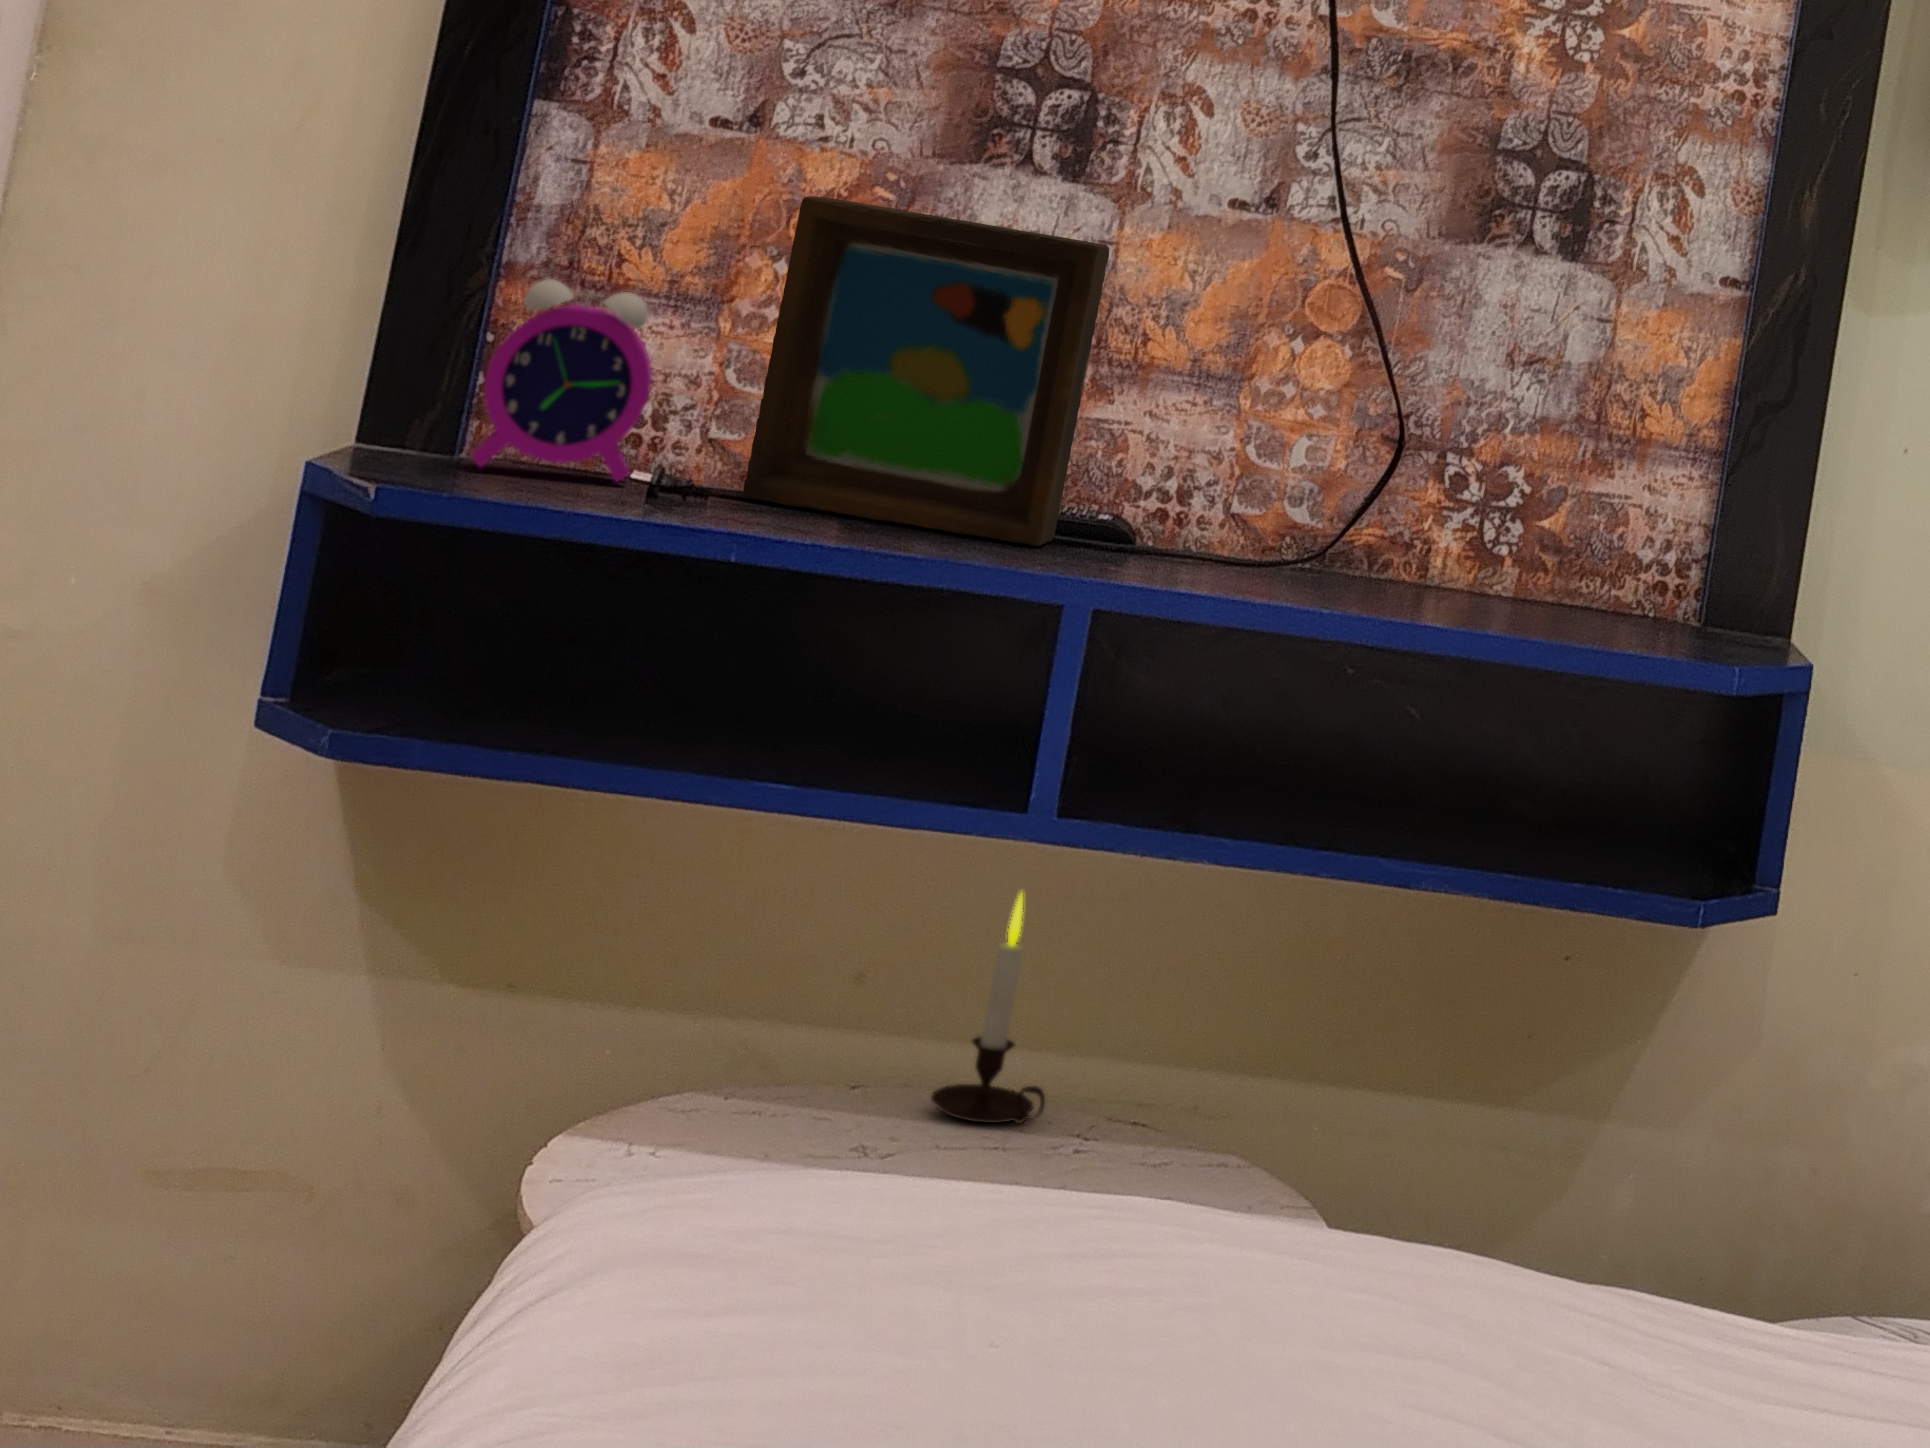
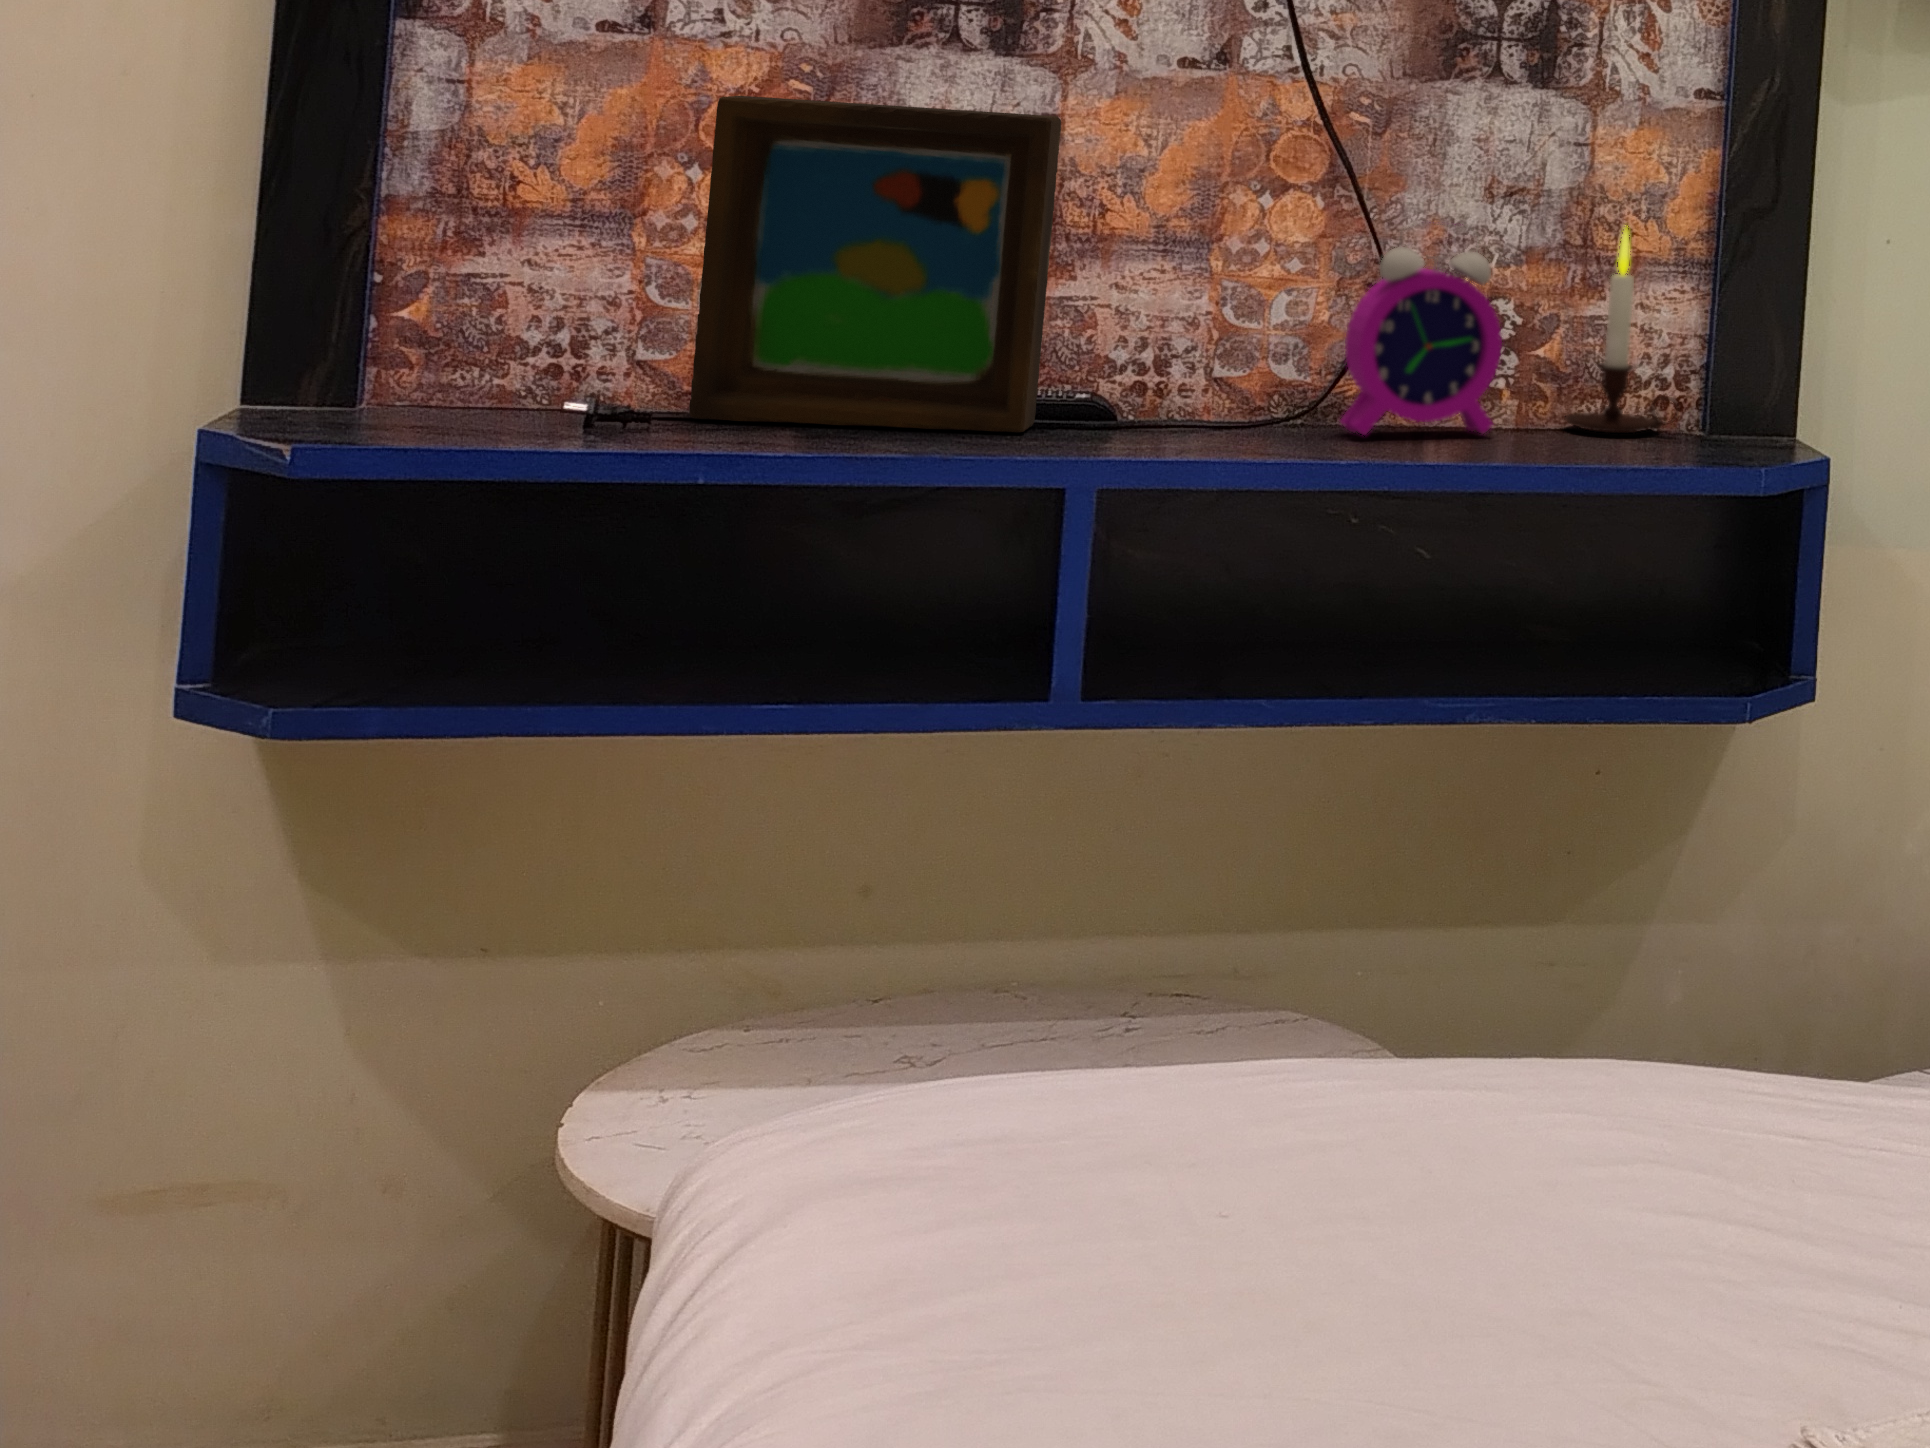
alarm clock: present [471,255,652,481] -> present [1340,222,1502,434]
candle: present [931,893,1045,1123] -> present [1565,228,1679,433]

